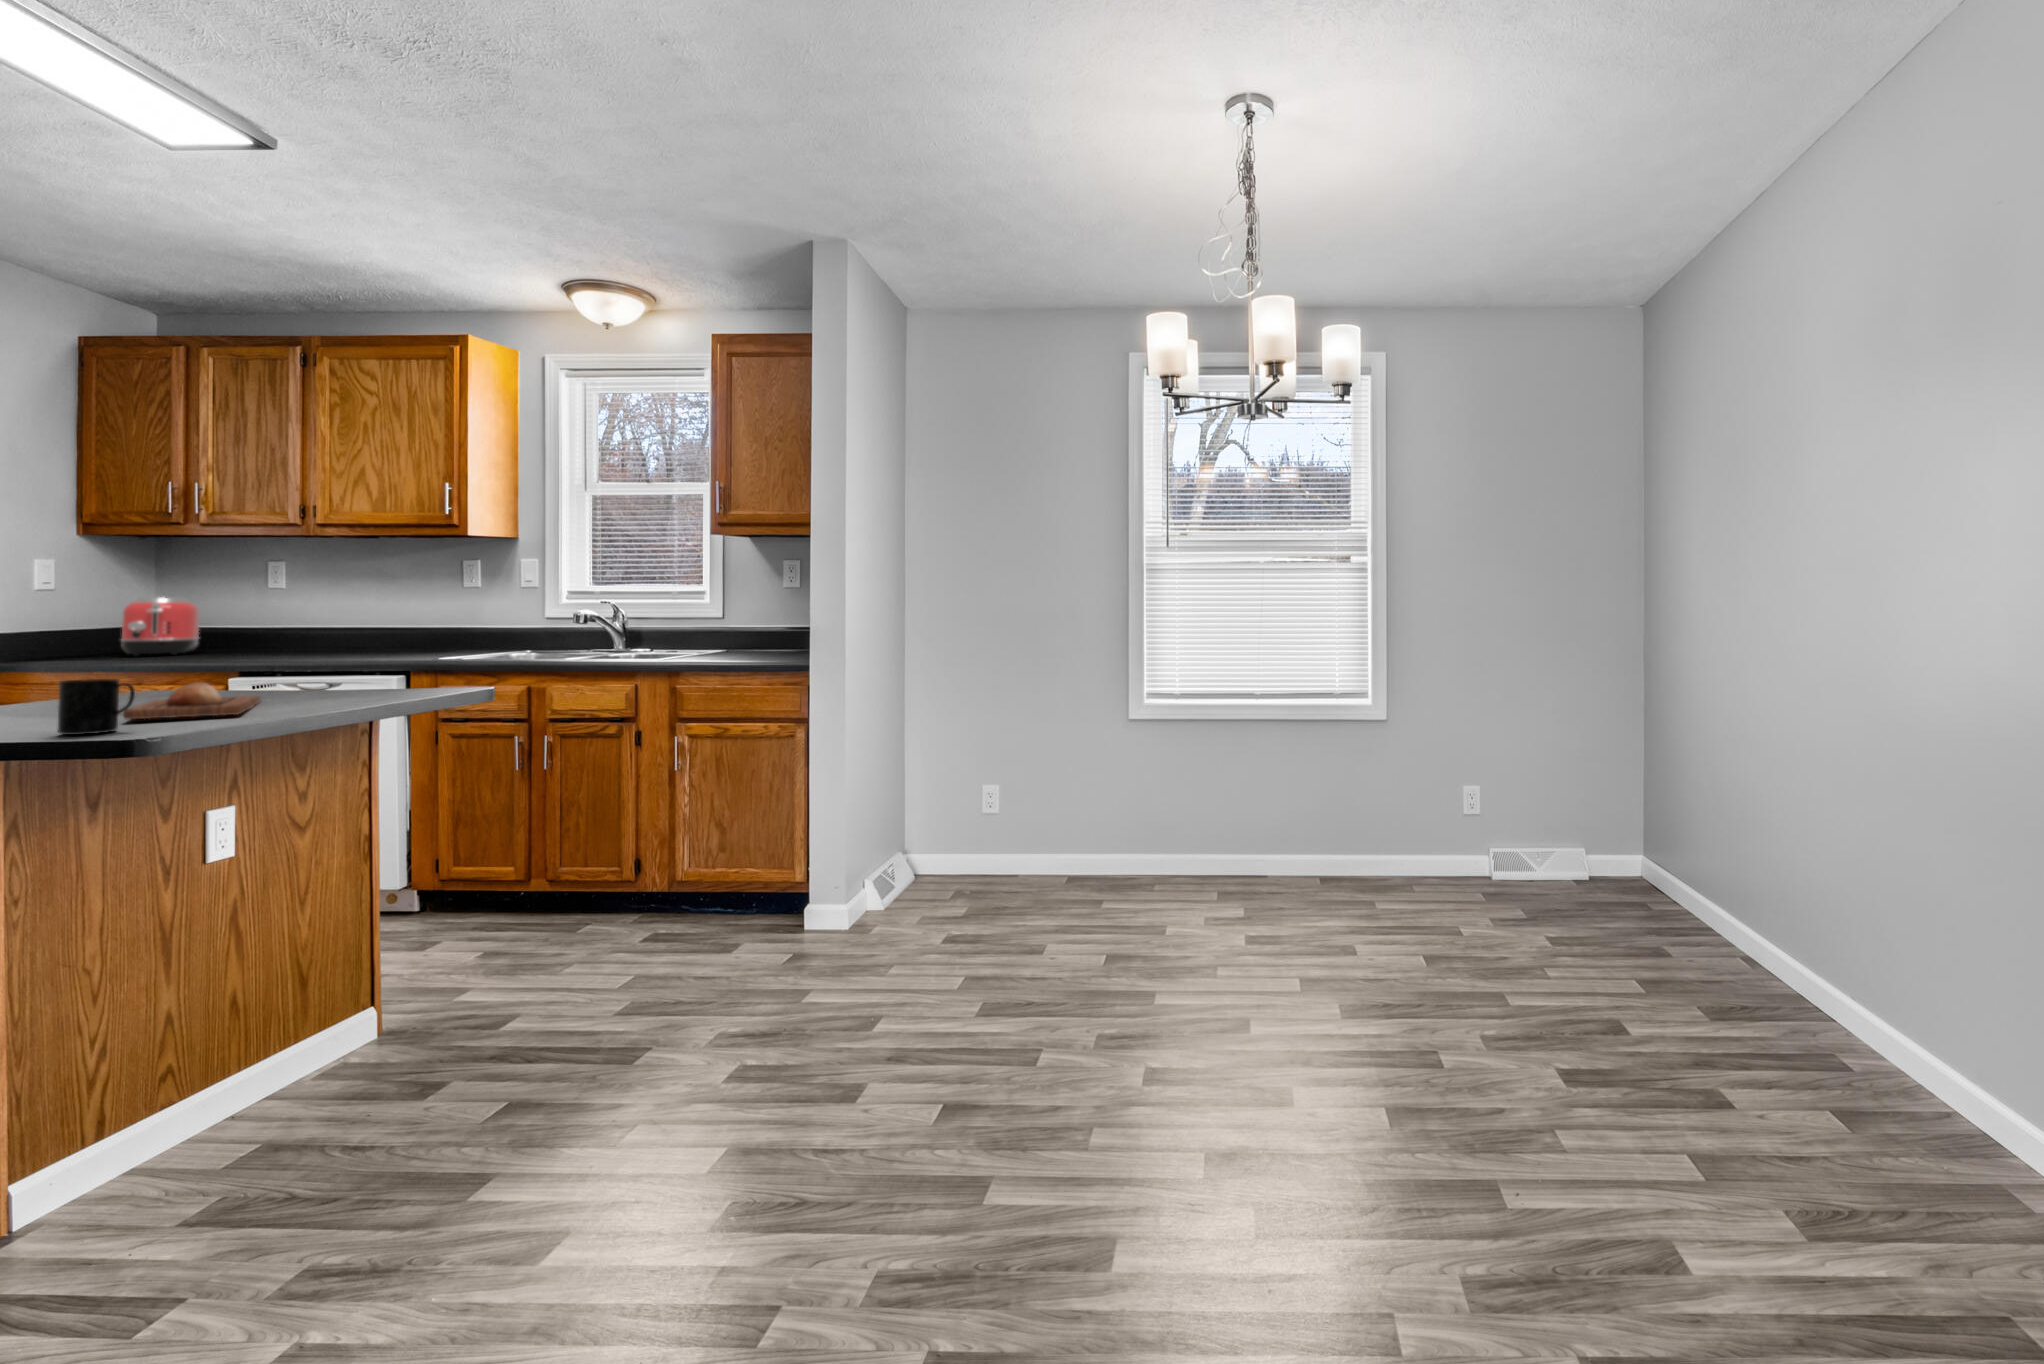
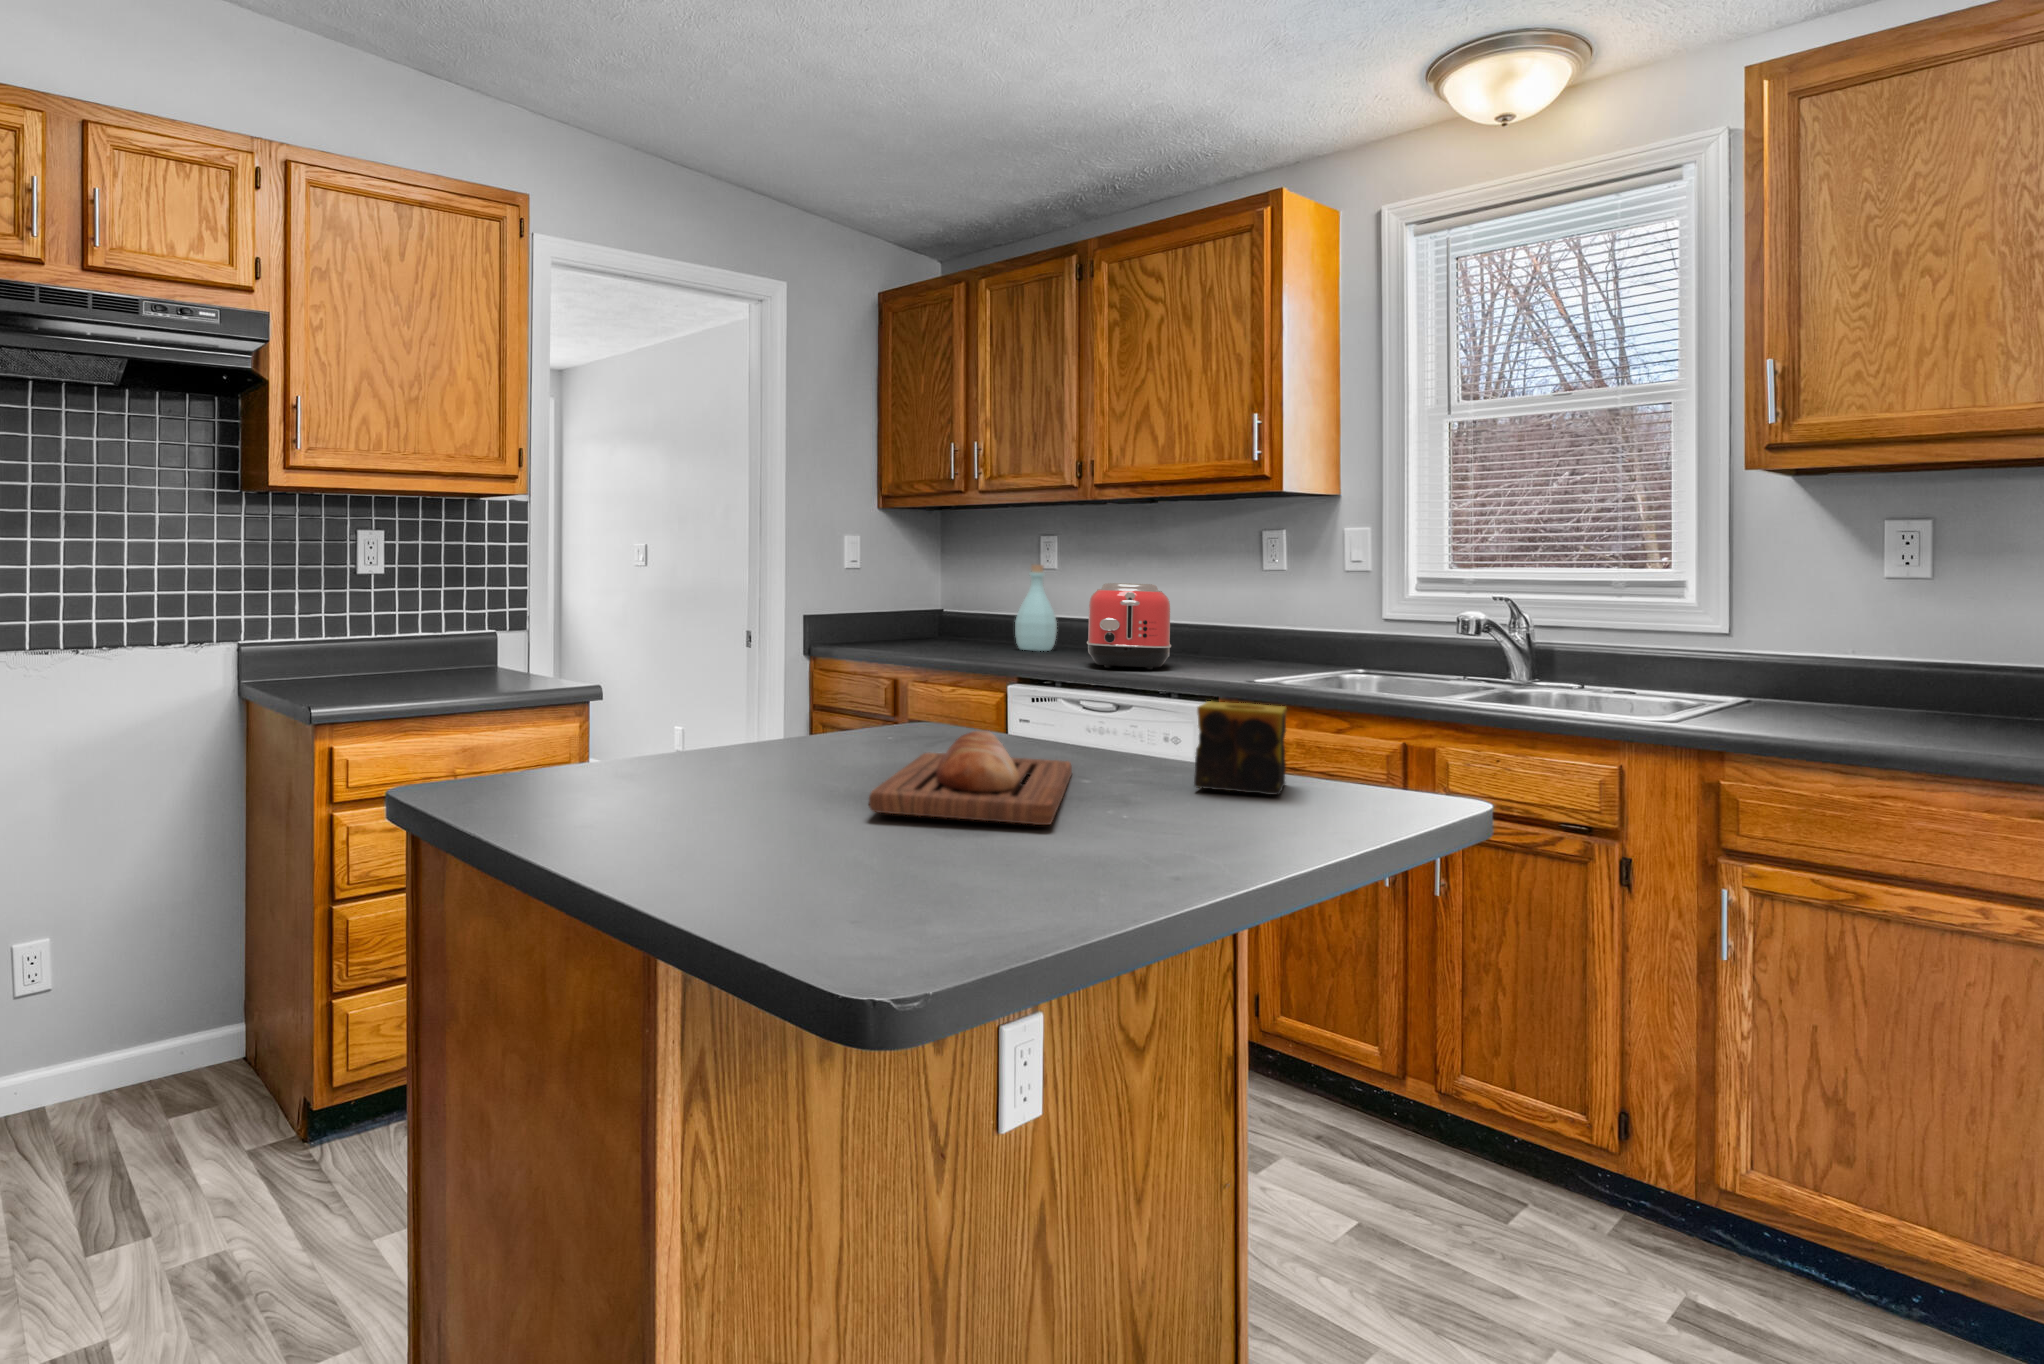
bottle: none [240,585,283,653] -> present [1015,565,1057,651]
toaster: present [121,597,199,656] -> present [1087,583,1171,670]
candle: none [333,658,390,699] -> present [1194,701,1287,795]
mug: present [58,679,135,735] -> none [762,730,880,857]

